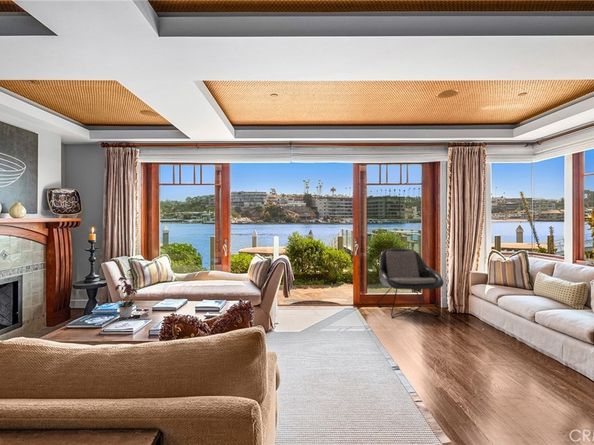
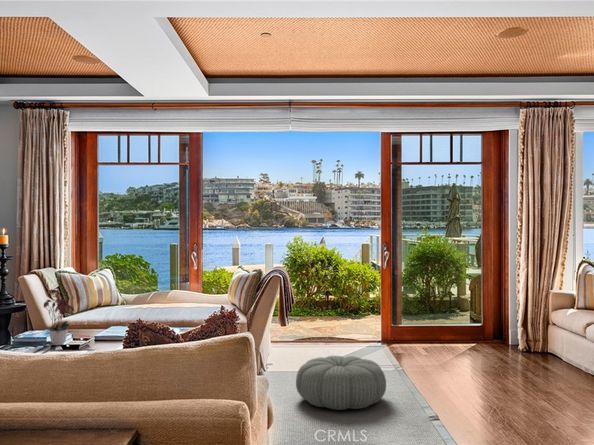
lounge chair: present [377,248,444,318] -> none [416,258,512,358]
pouf: none [297,321,361,362] -> present [296,356,386,410]

